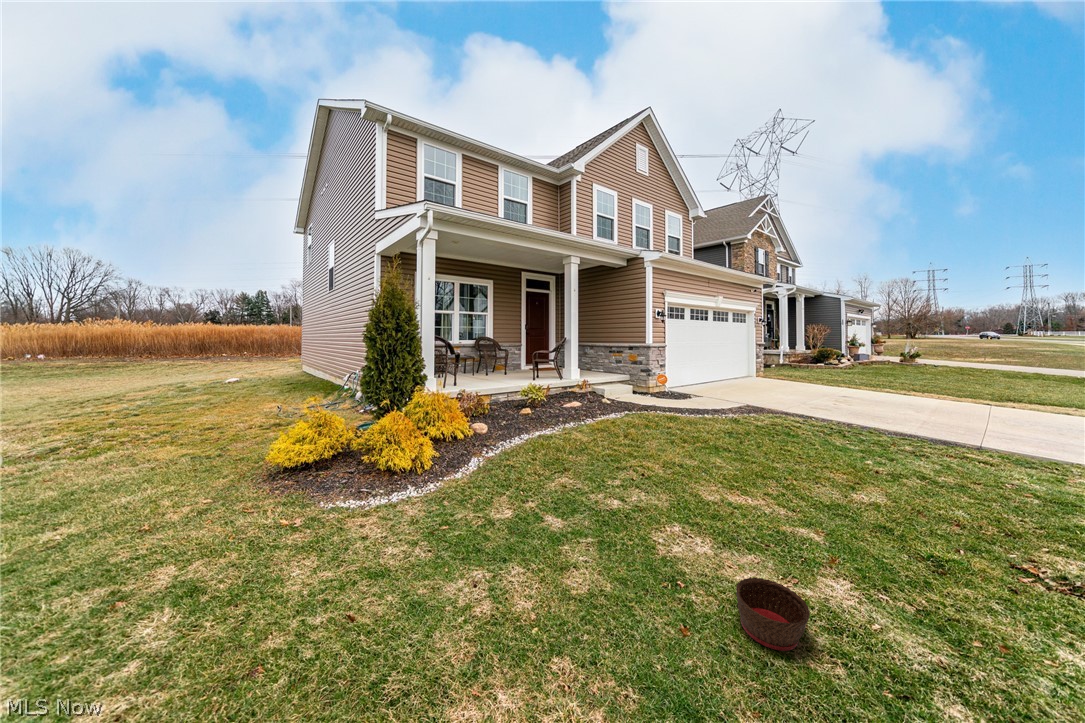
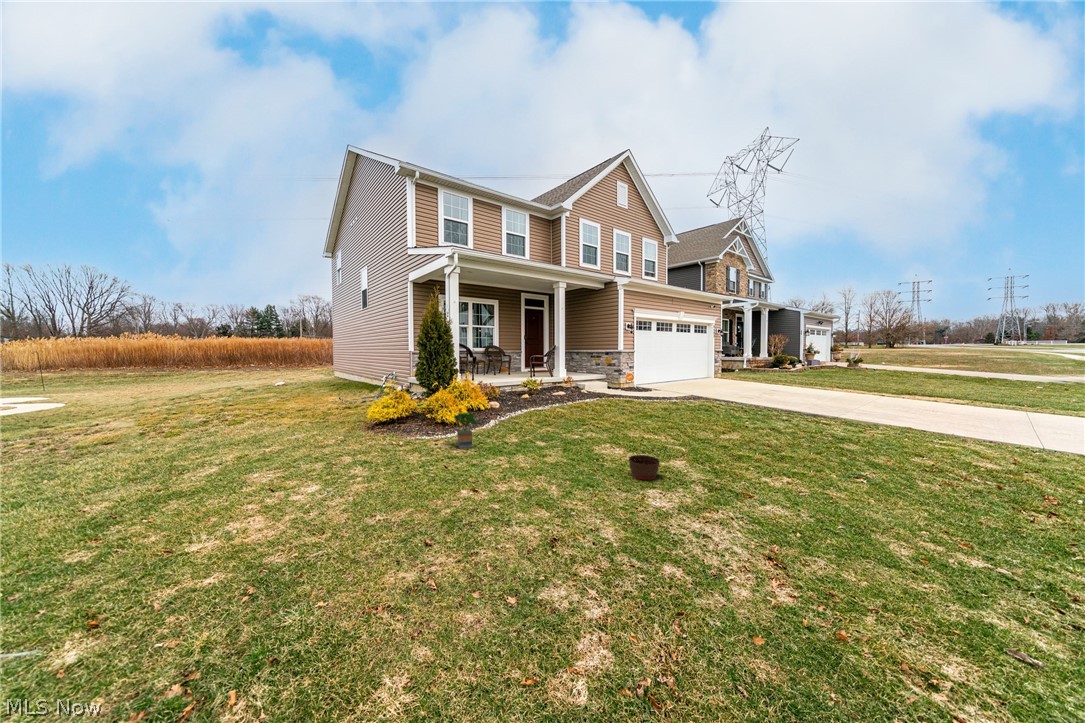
potted tree: none [398,461,441,529] -> present [454,412,477,449]

